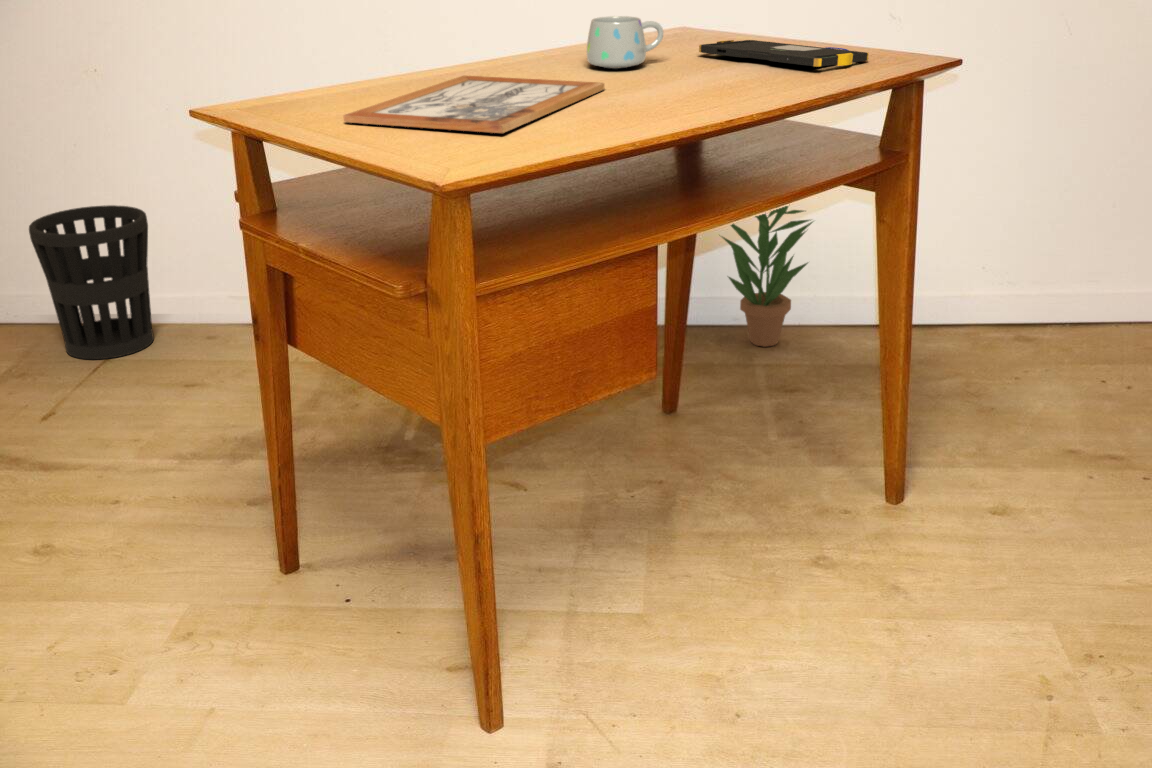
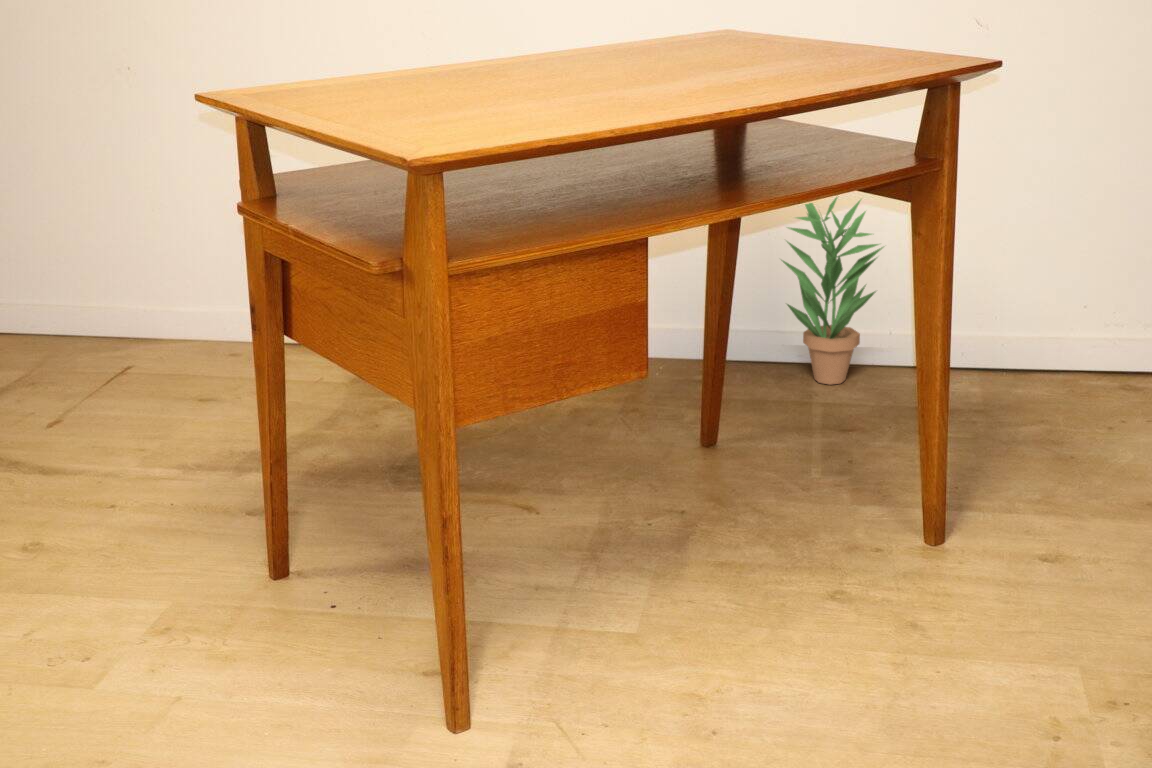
mug: present [587,16,663,69] -> none [606,12,687,65]
tablet: present [699,40,869,67] -> none [728,41,902,66]
picture frame: present [343,76,604,133] -> none [339,68,613,118]
wastebasket: present [29,205,154,359] -> none [50,210,174,371]

